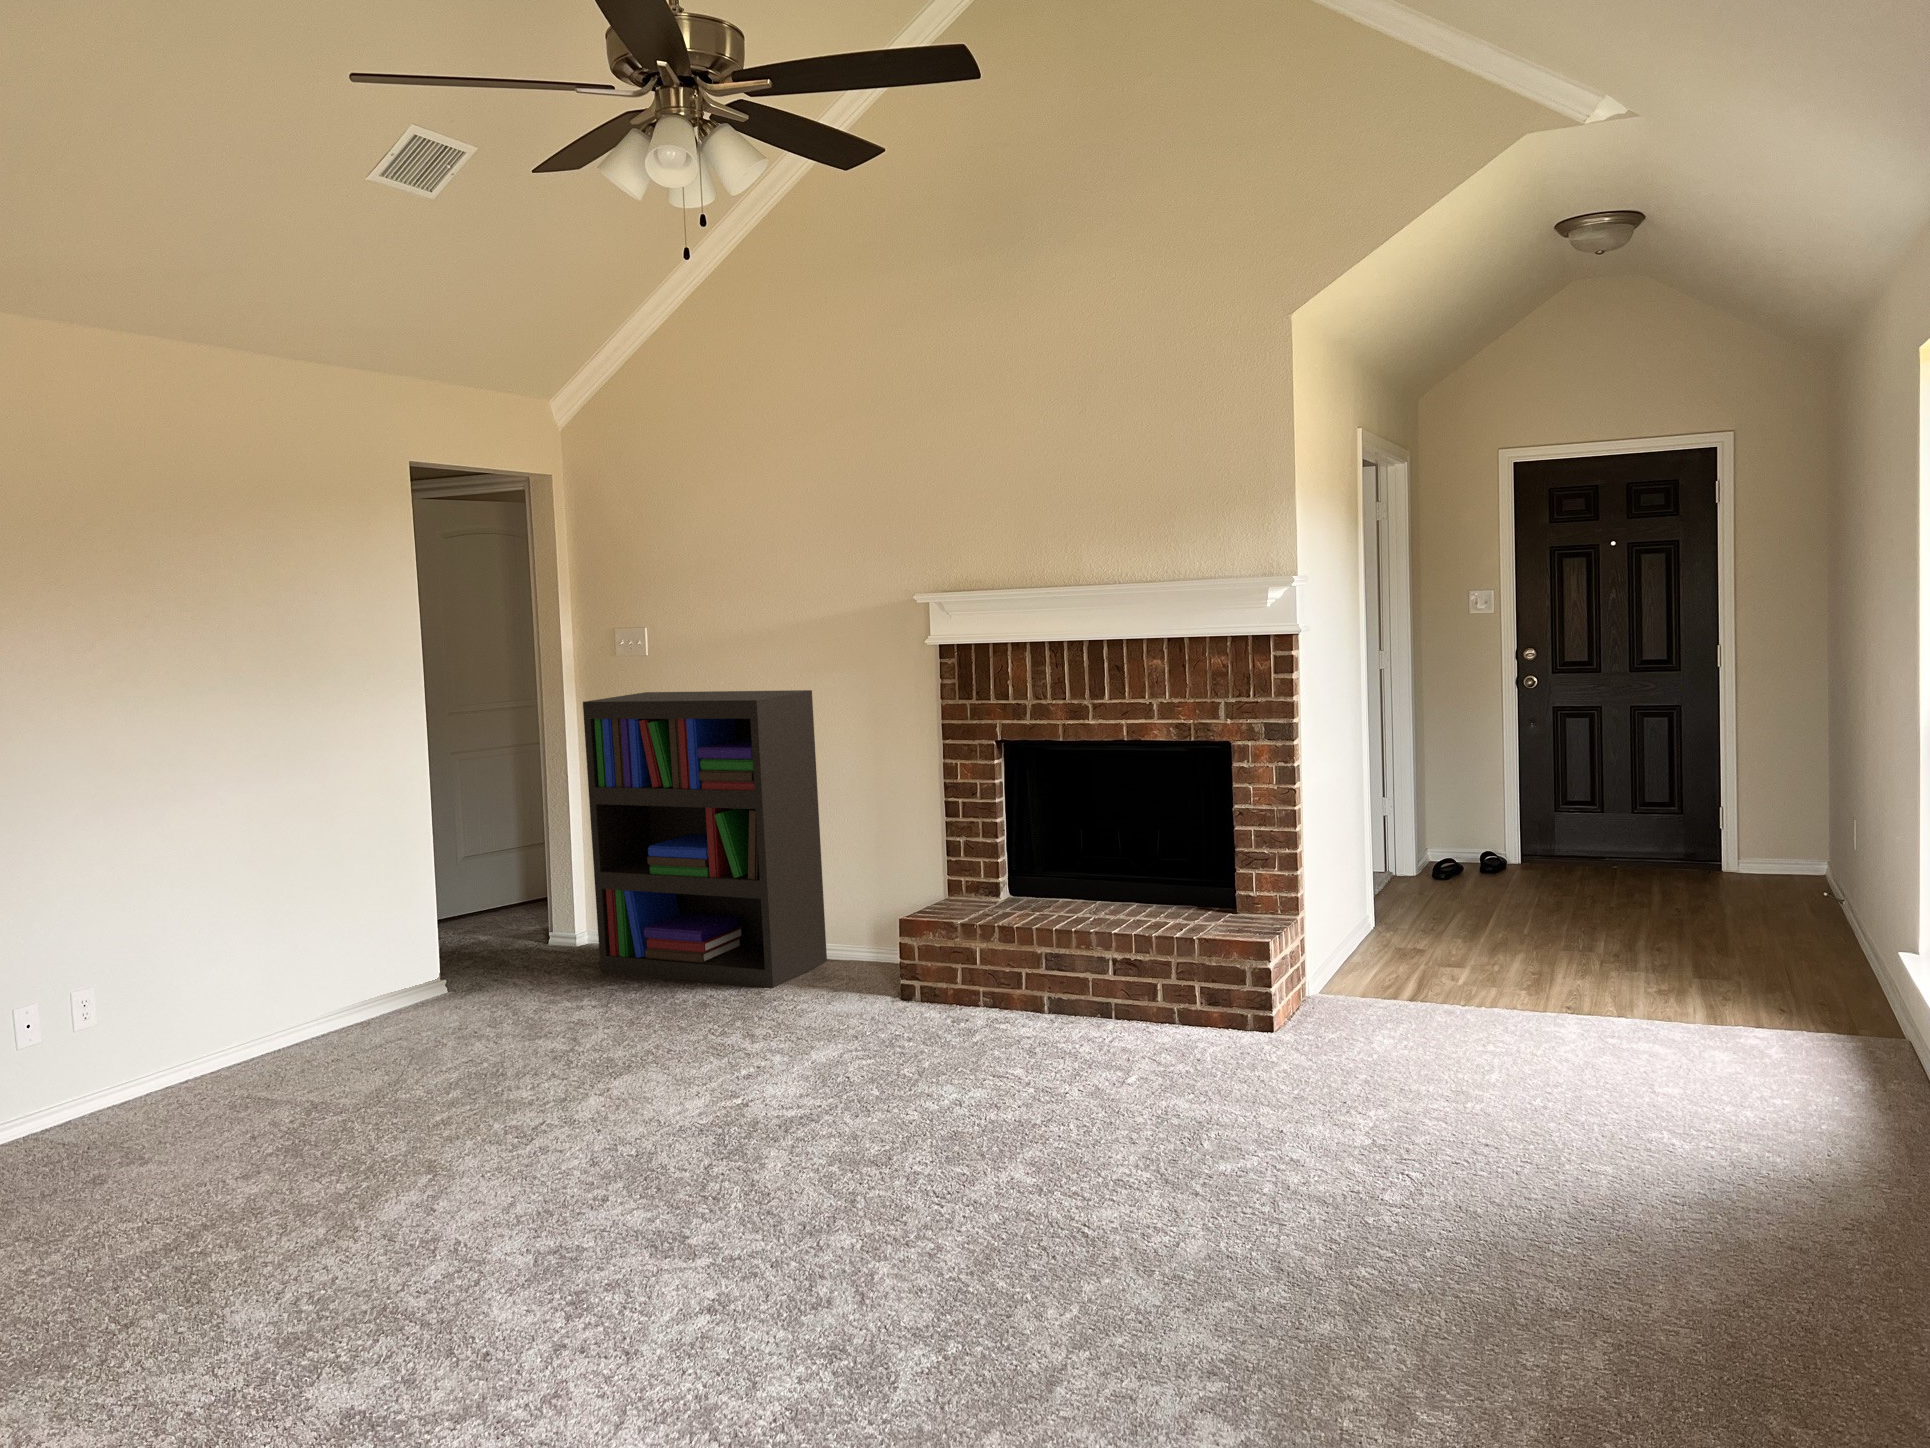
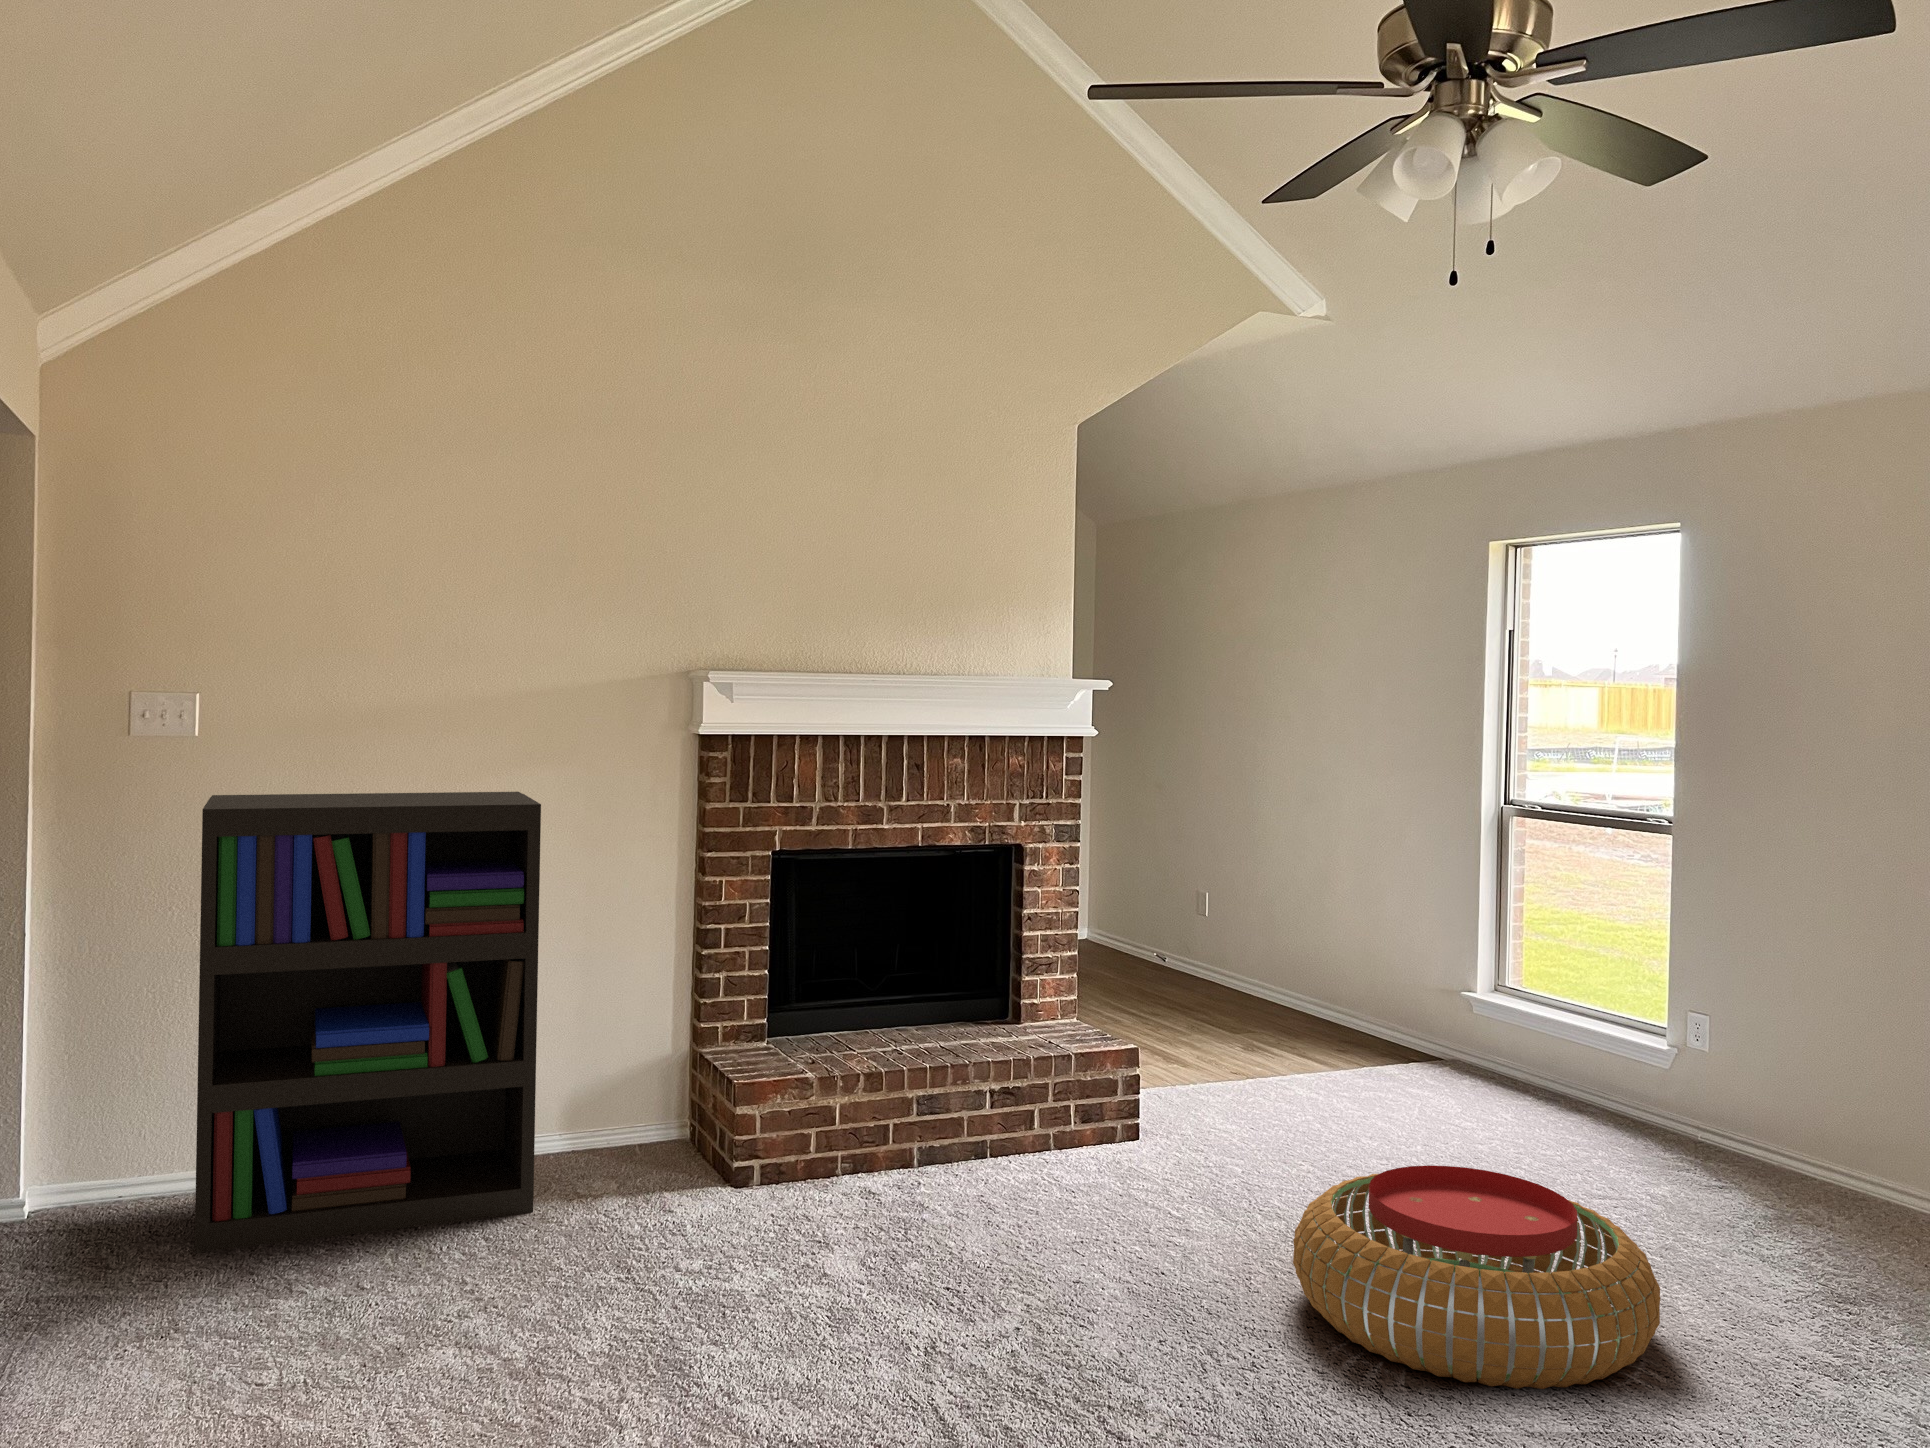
pouf: none [948,1056,1278,1261] -> present [1293,1165,1660,1389]

